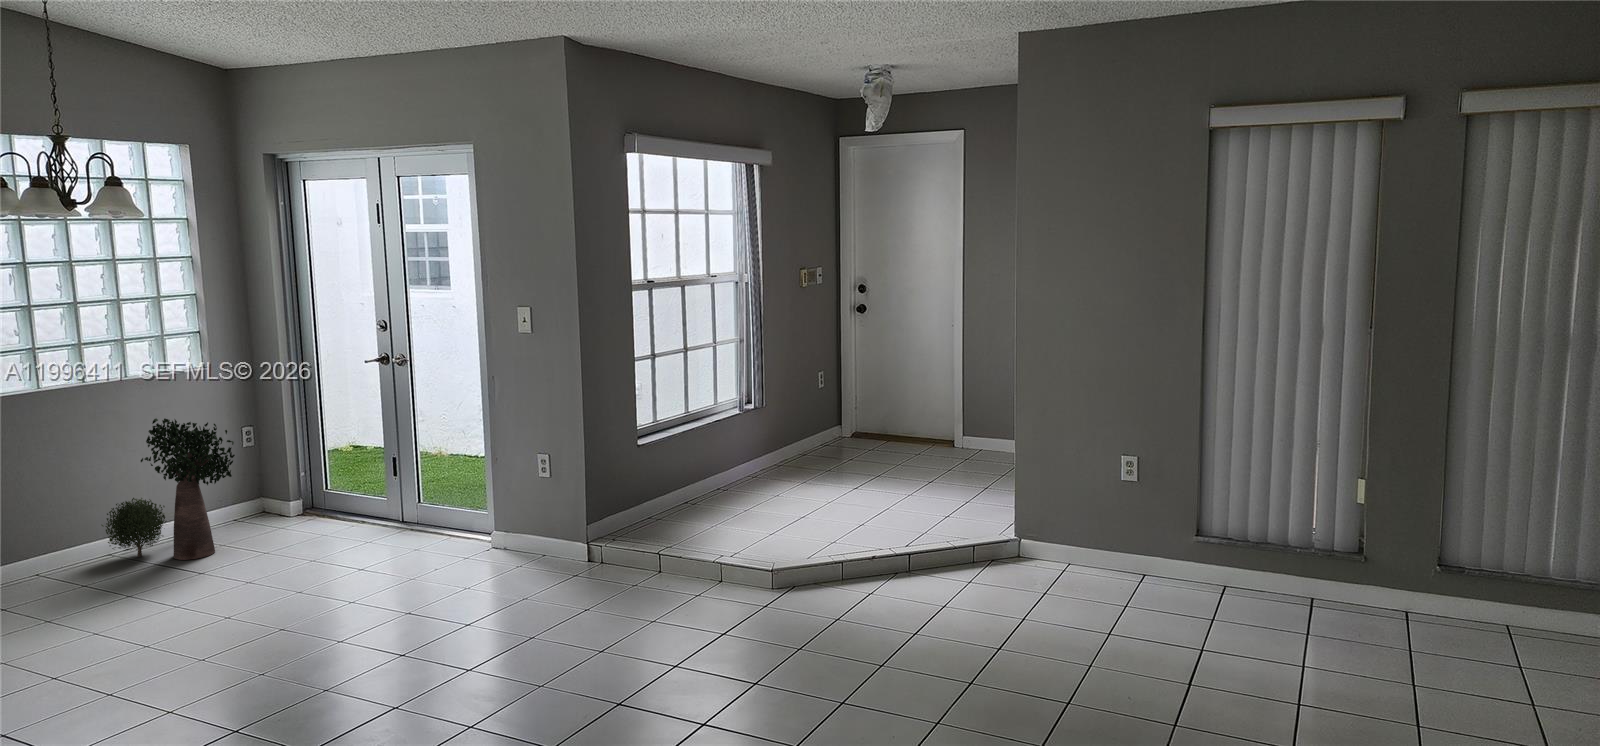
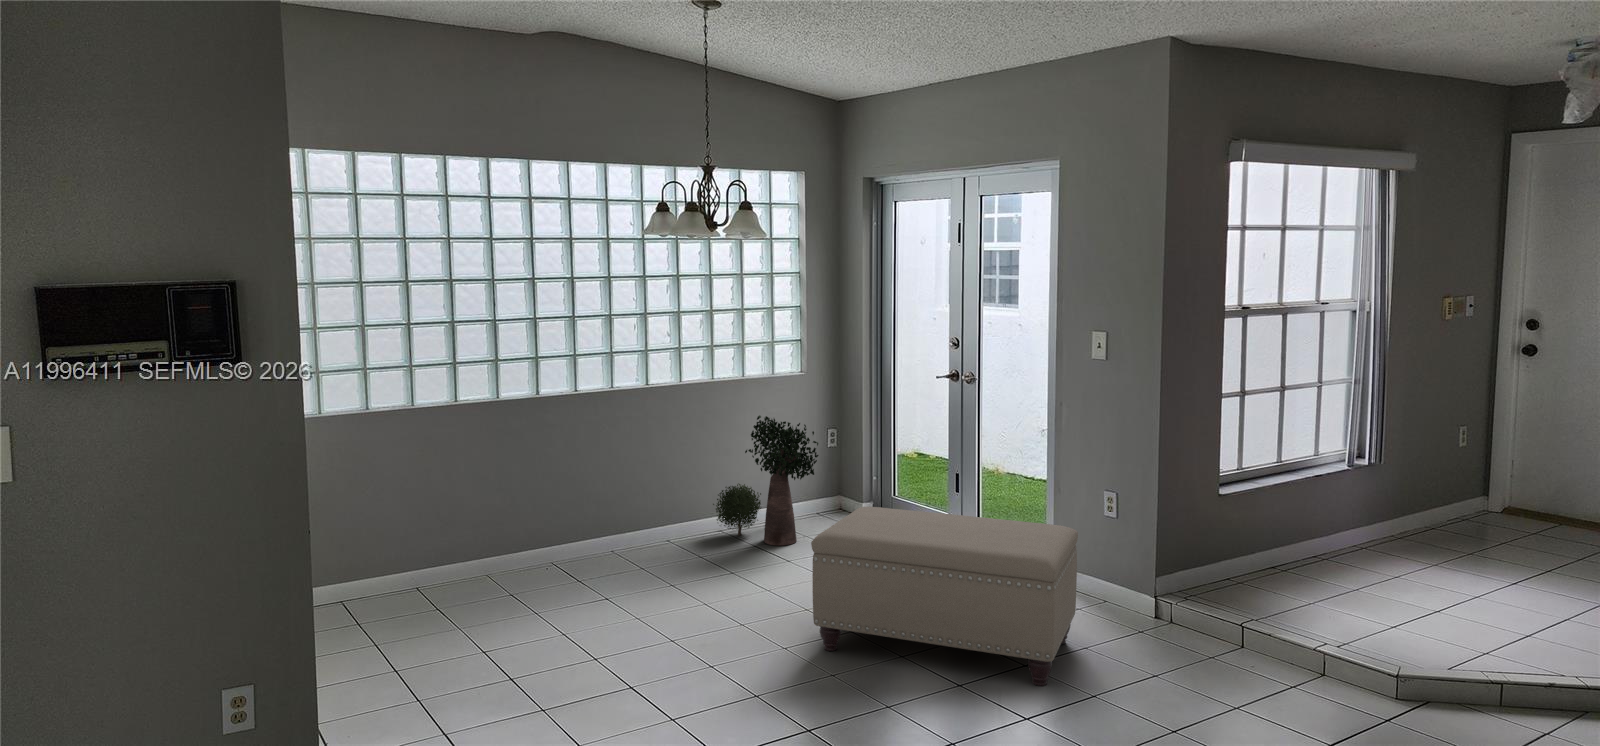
ottoman: none [248,488,522,646] -> present [811,507,1078,686]

